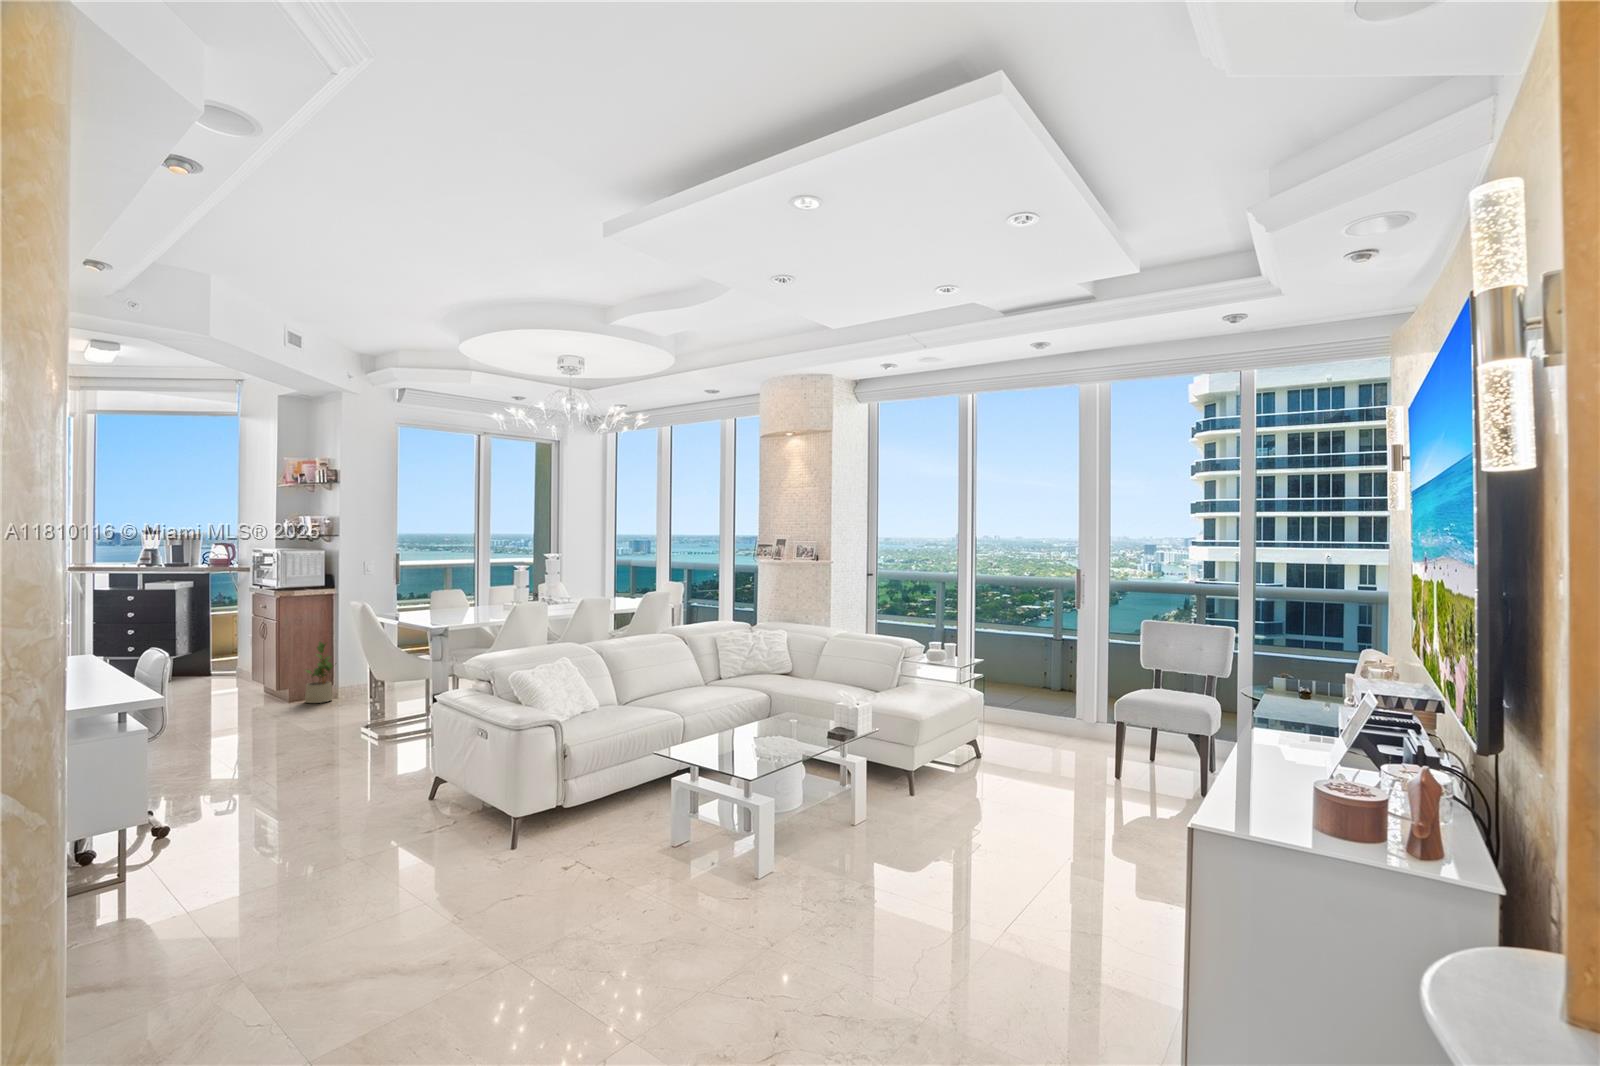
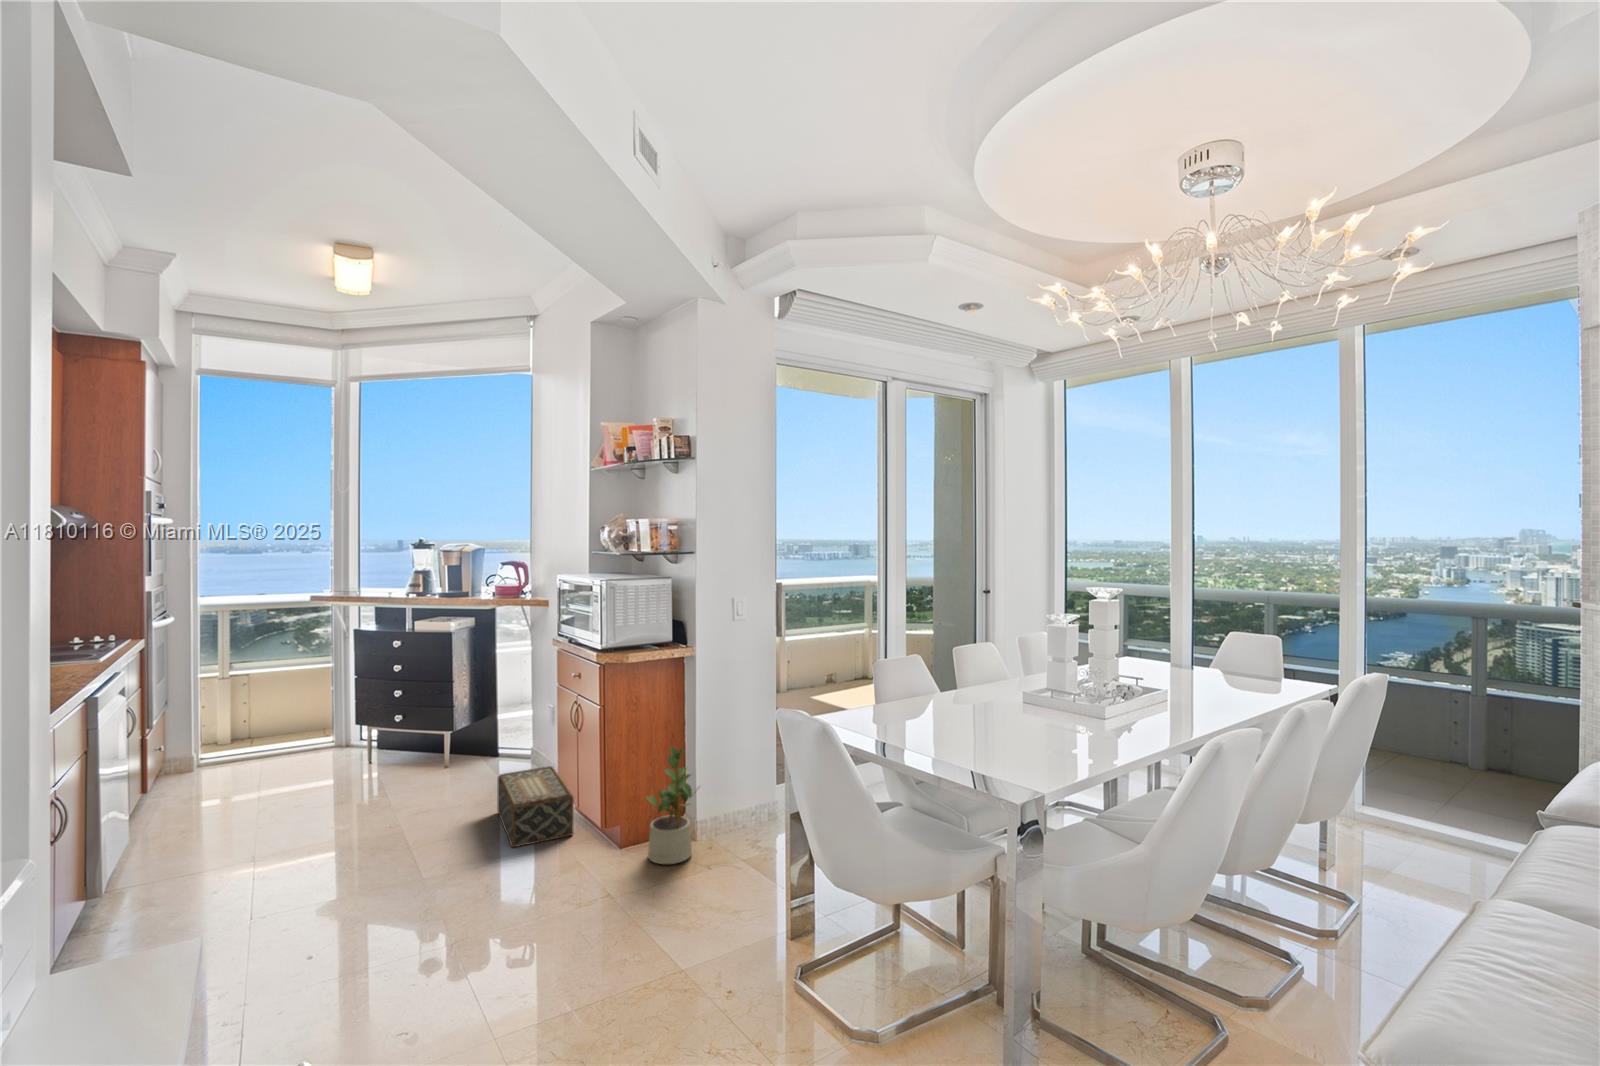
woven basket: none [210,667,260,703] -> present [497,766,574,847]

